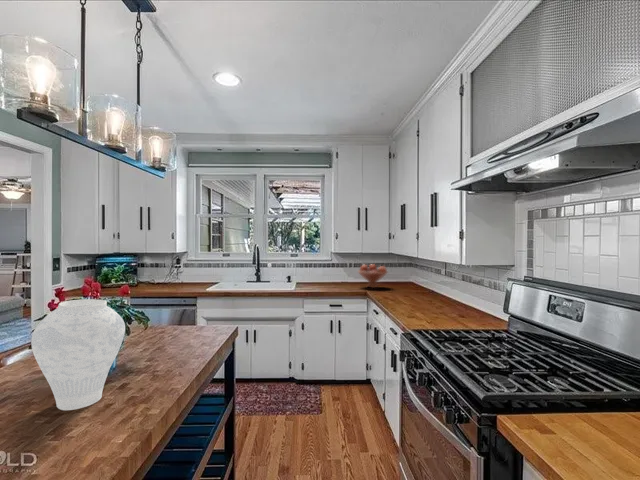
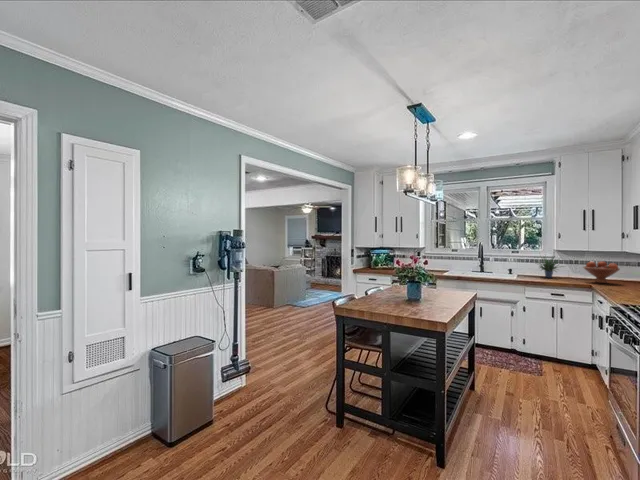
potted plant: none [310,254,343,284] -> present [539,257,563,278]
vase: present [31,299,125,410] -> none [401,265,435,308]

